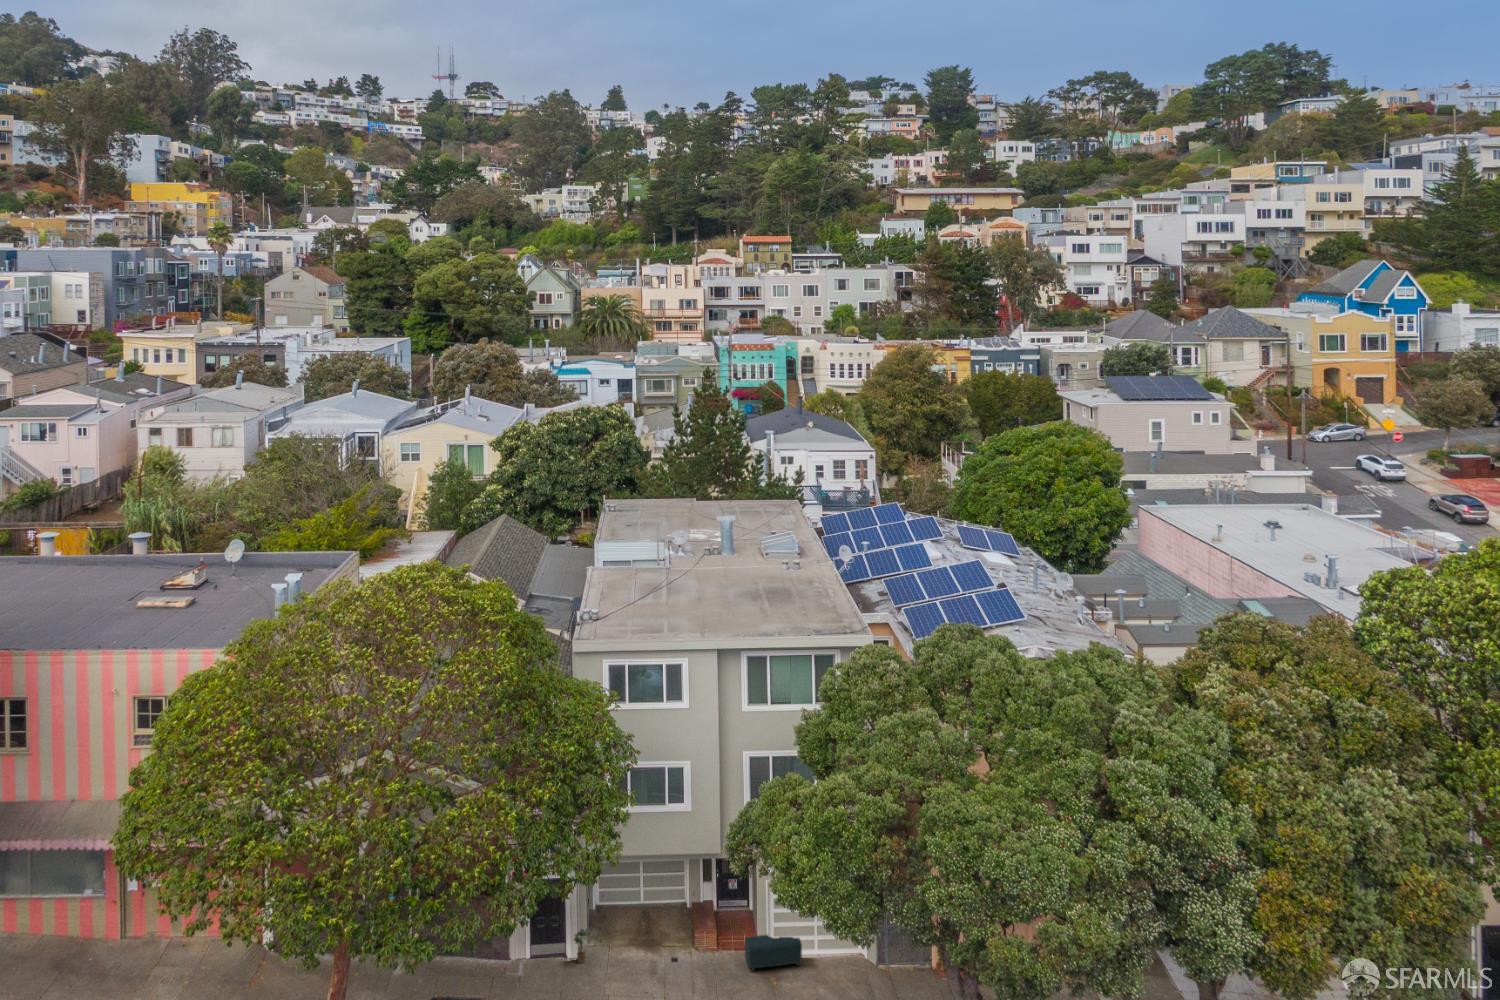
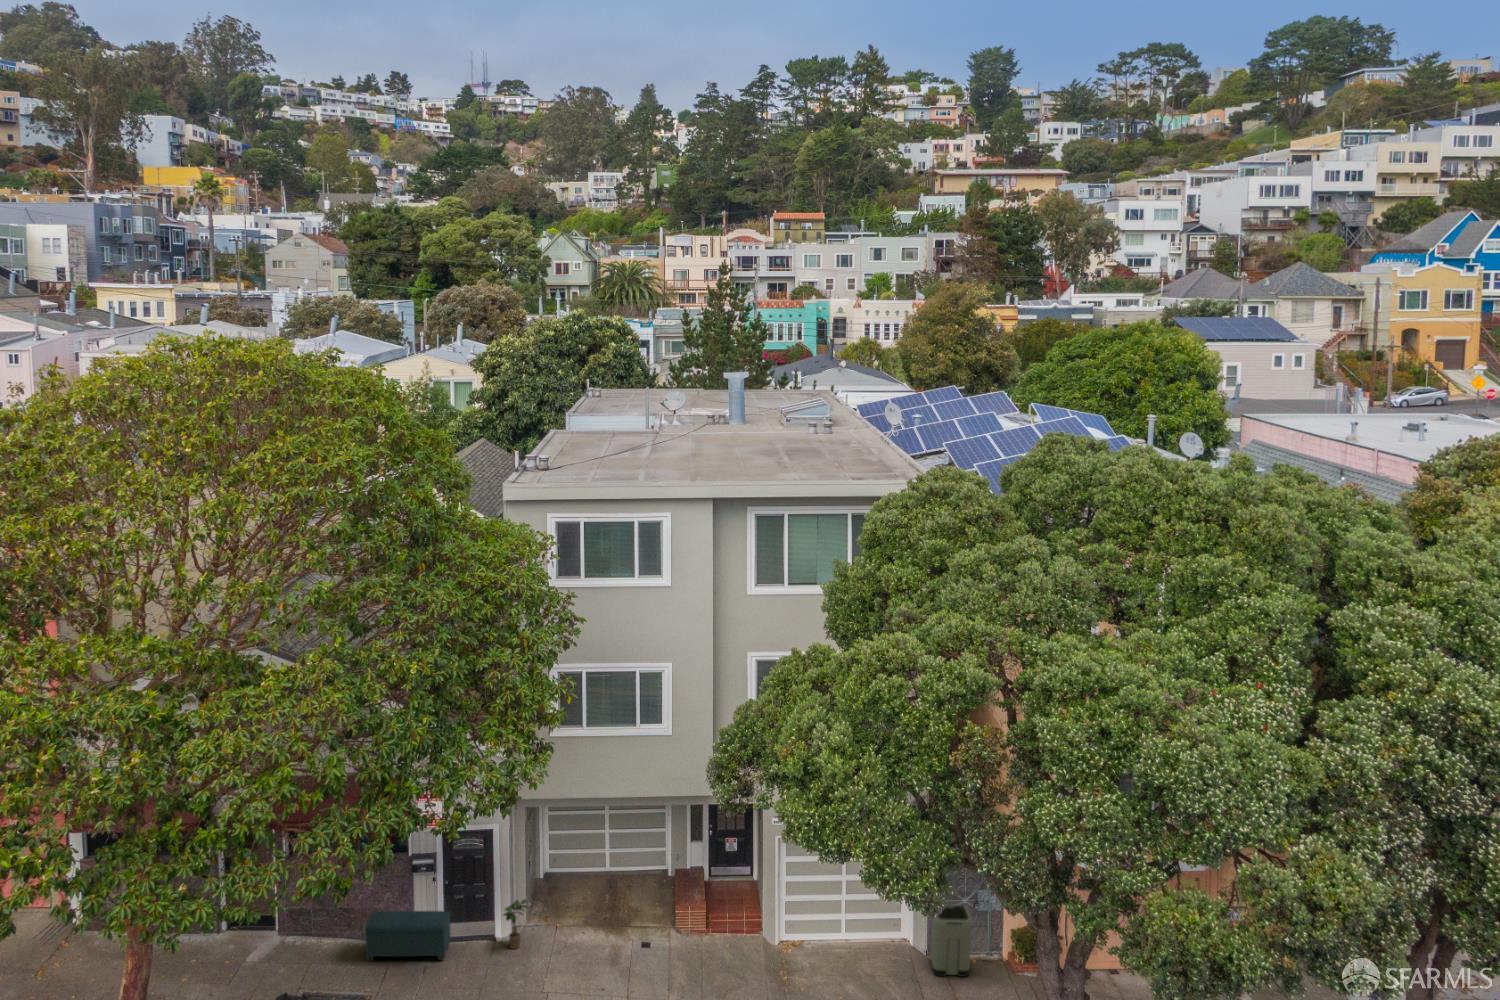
trash can: none [872,925,901,976] -> present [930,905,972,977]
bench: present [745,935,802,971] -> present [365,911,451,961]

